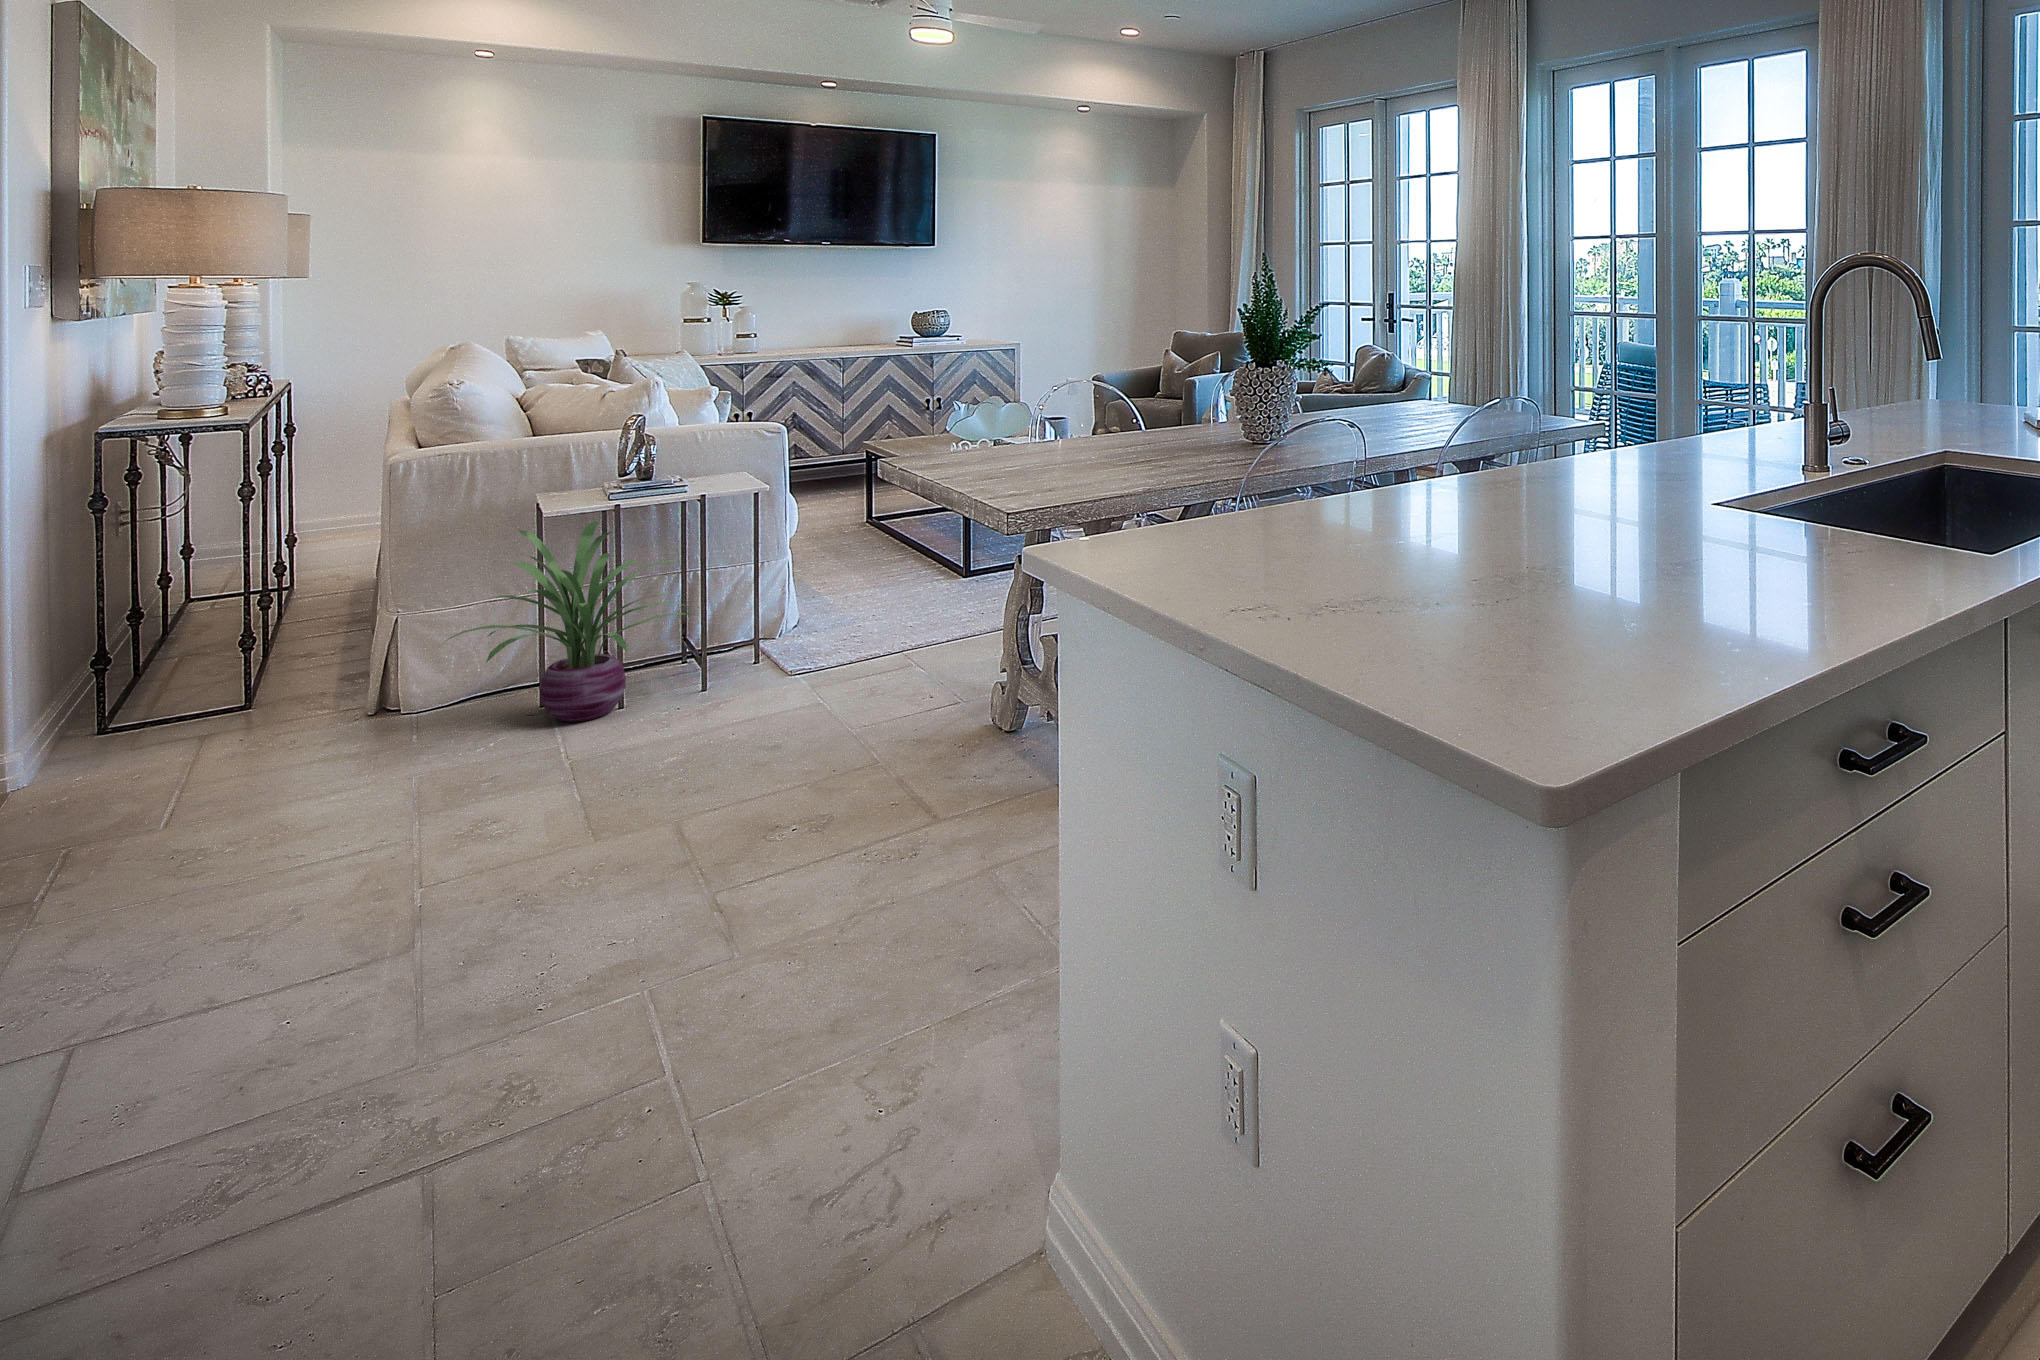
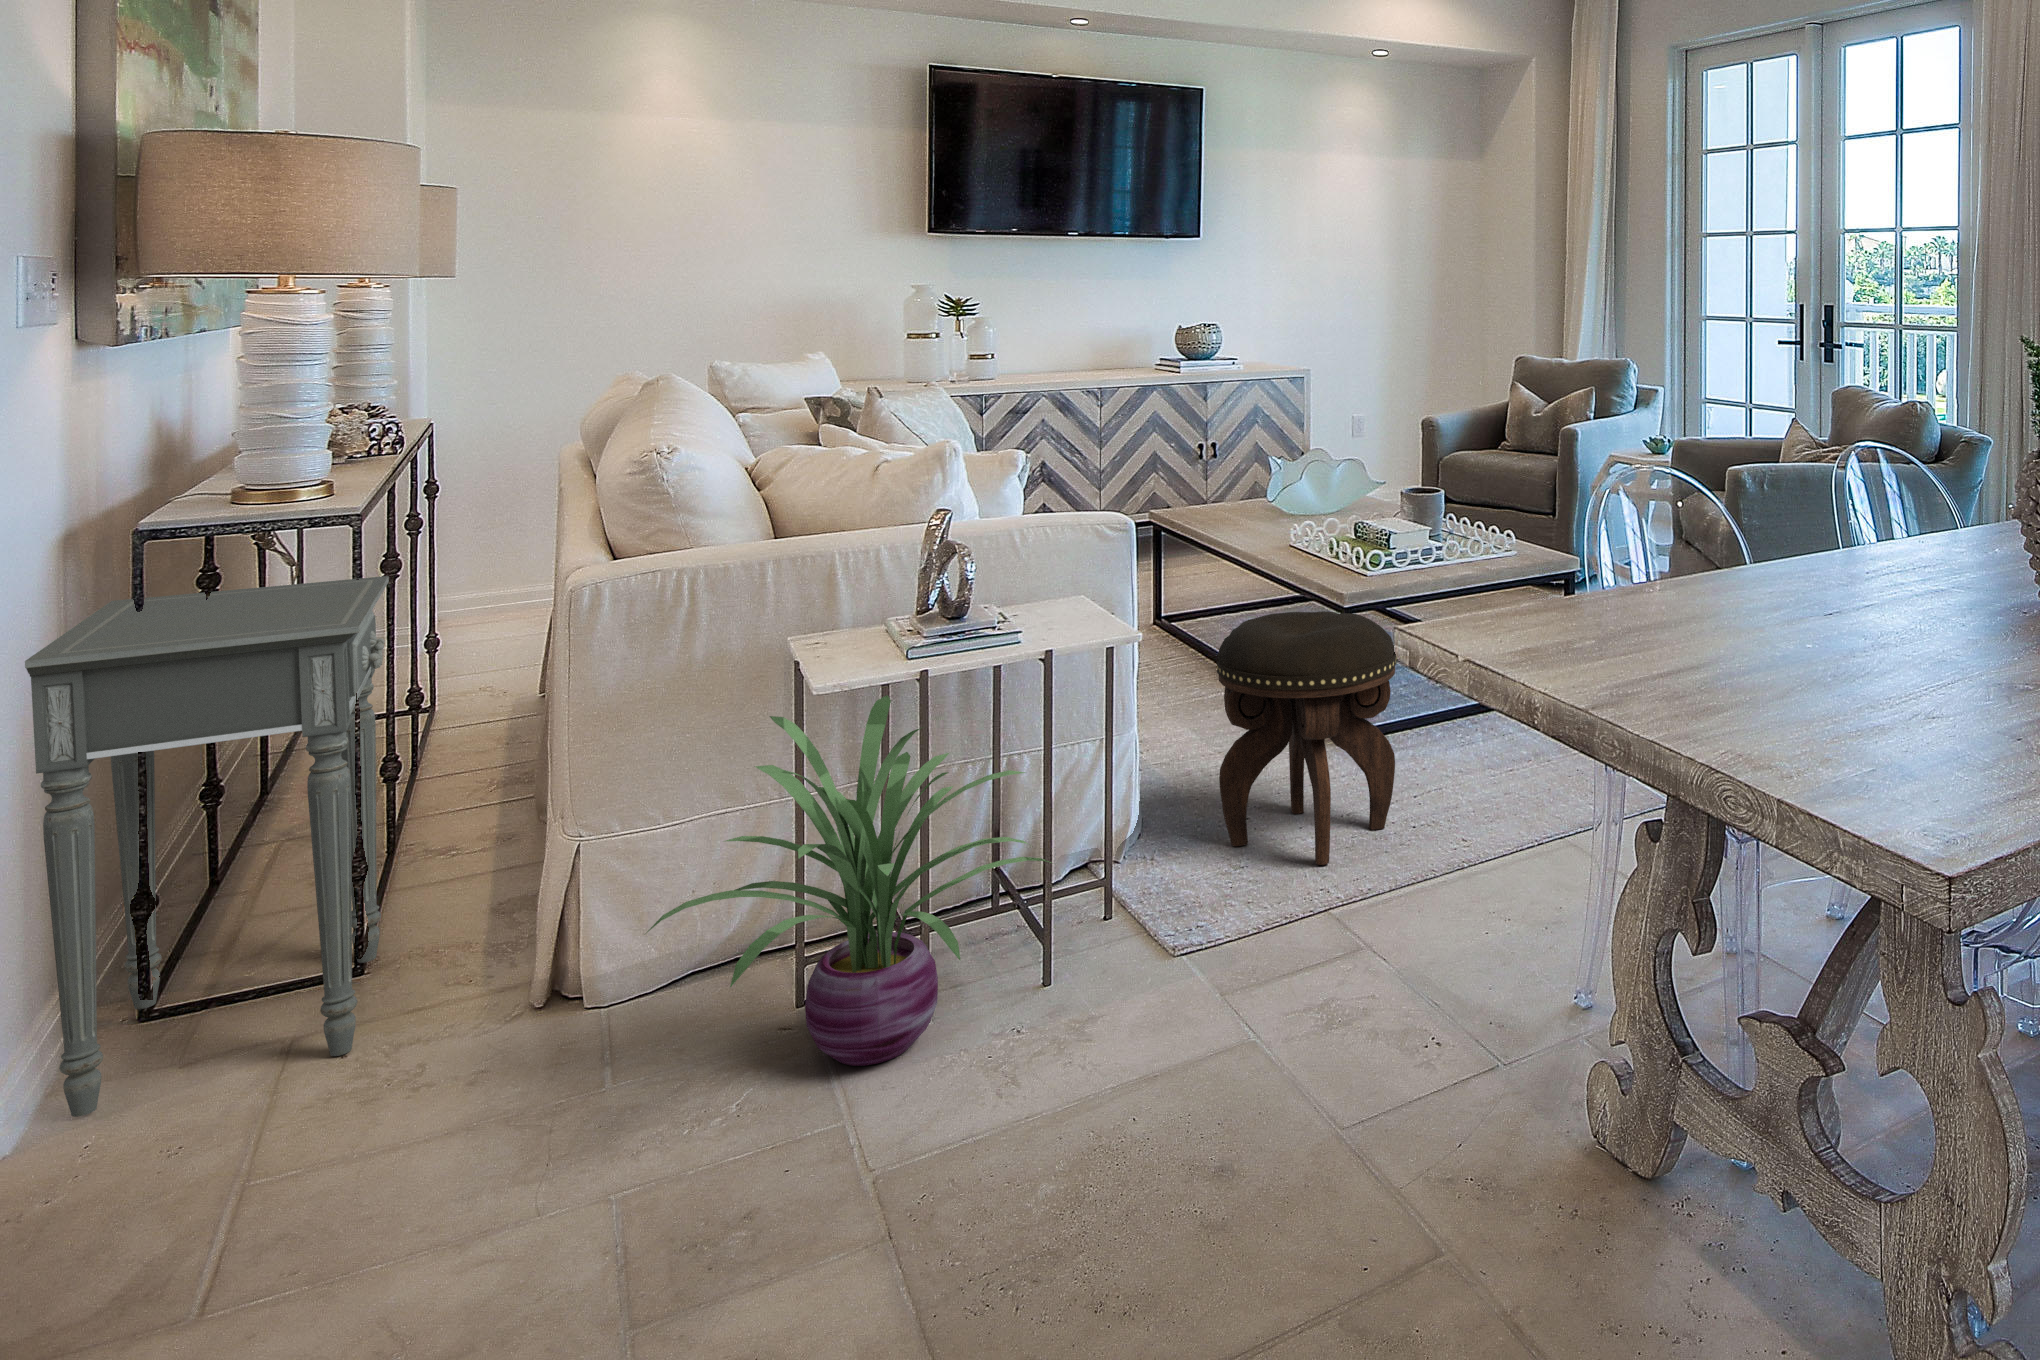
side table: none [44,462,269,759] -> present [25,576,389,1117]
footstool: none [839,488,961,635] -> present [1217,611,1397,865]

